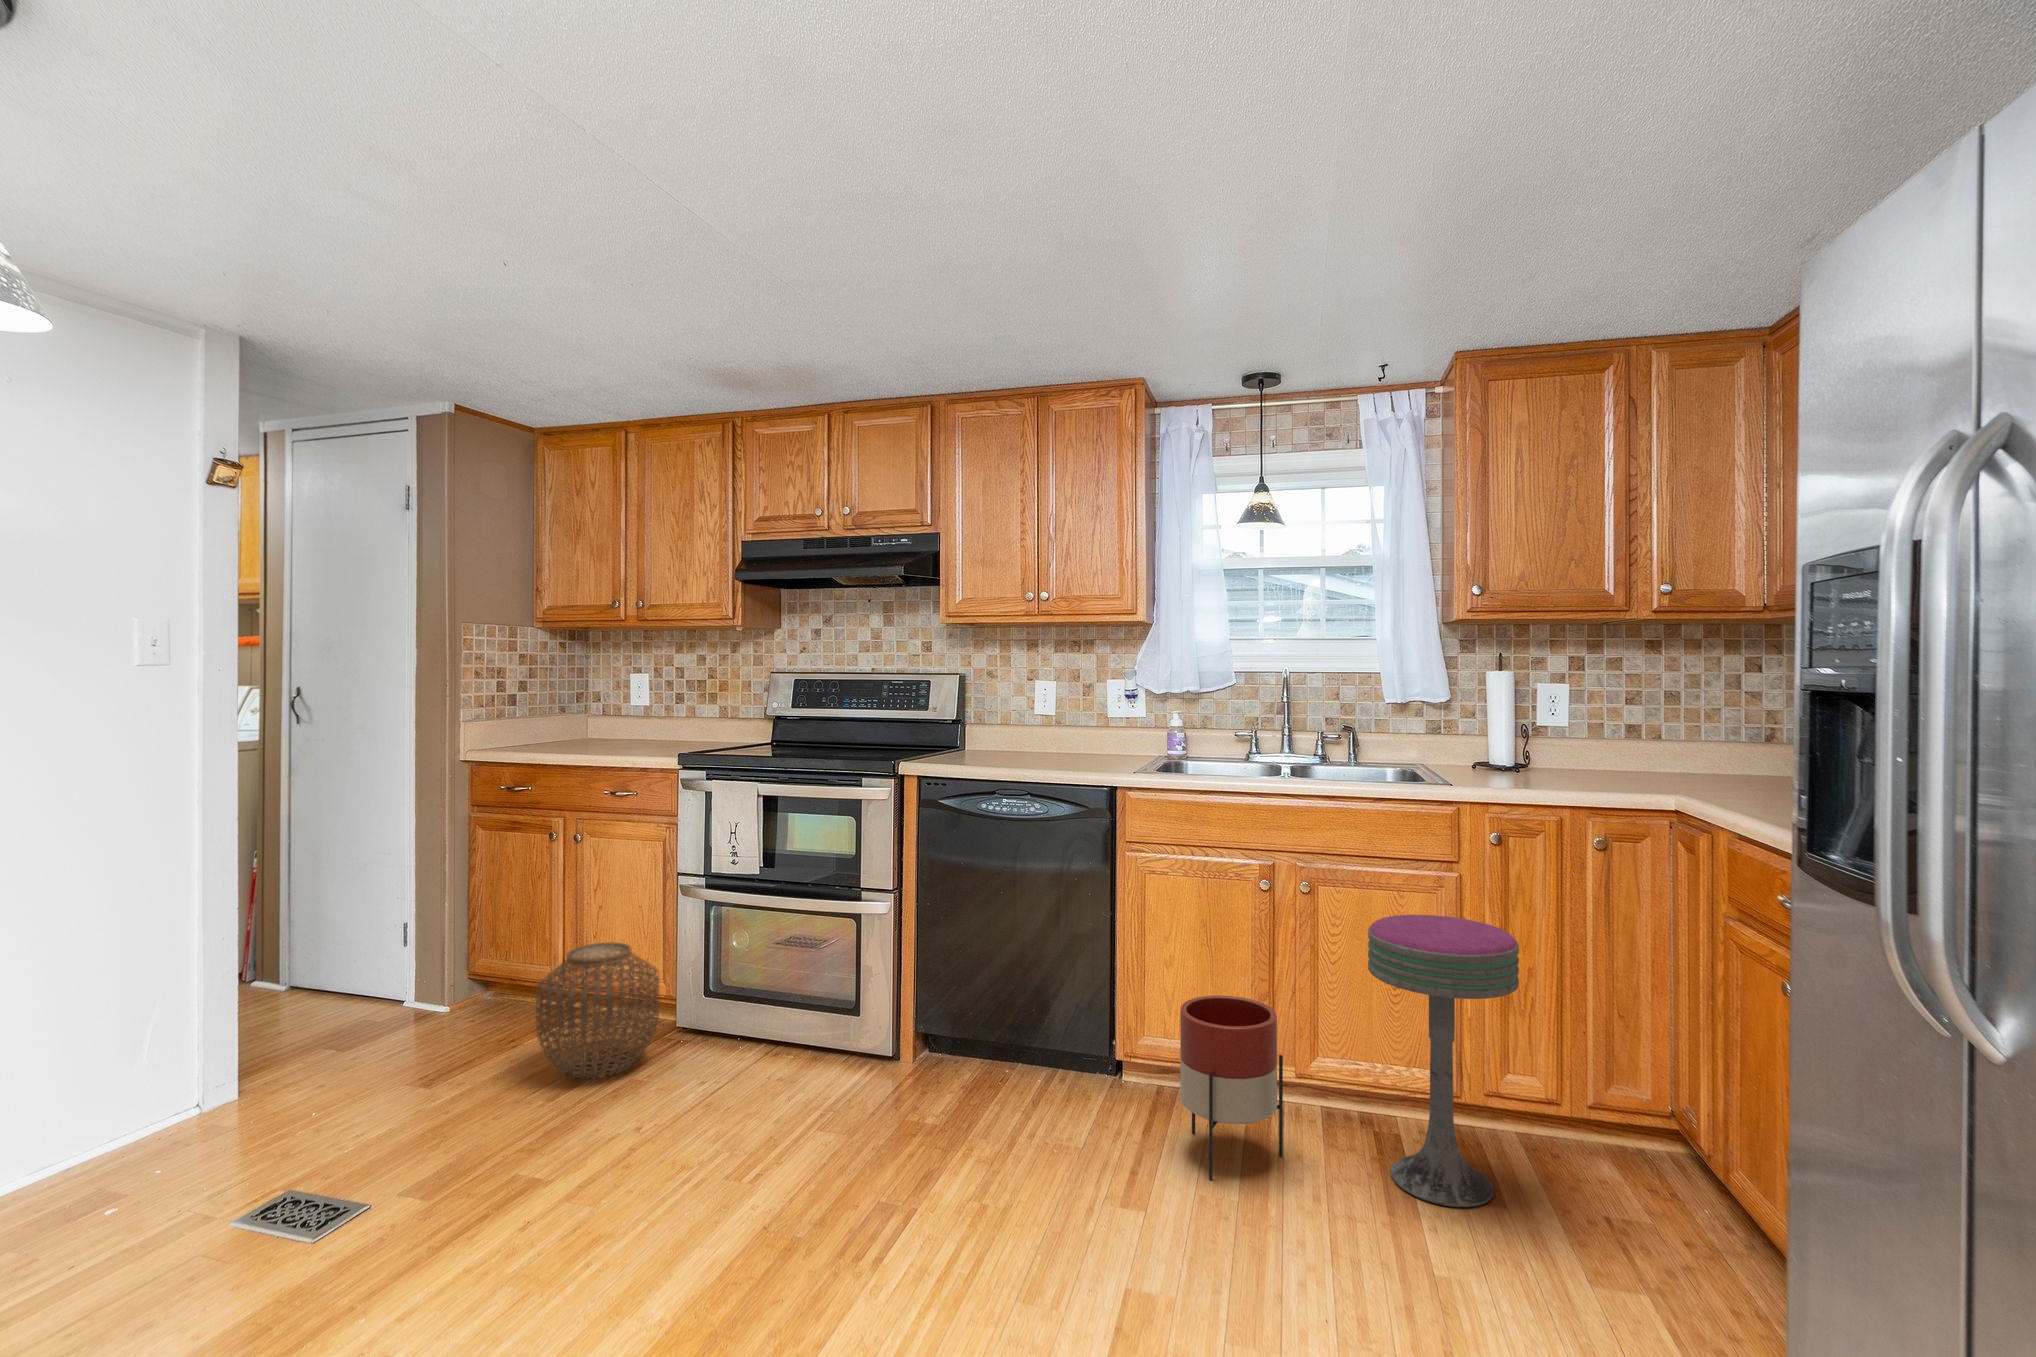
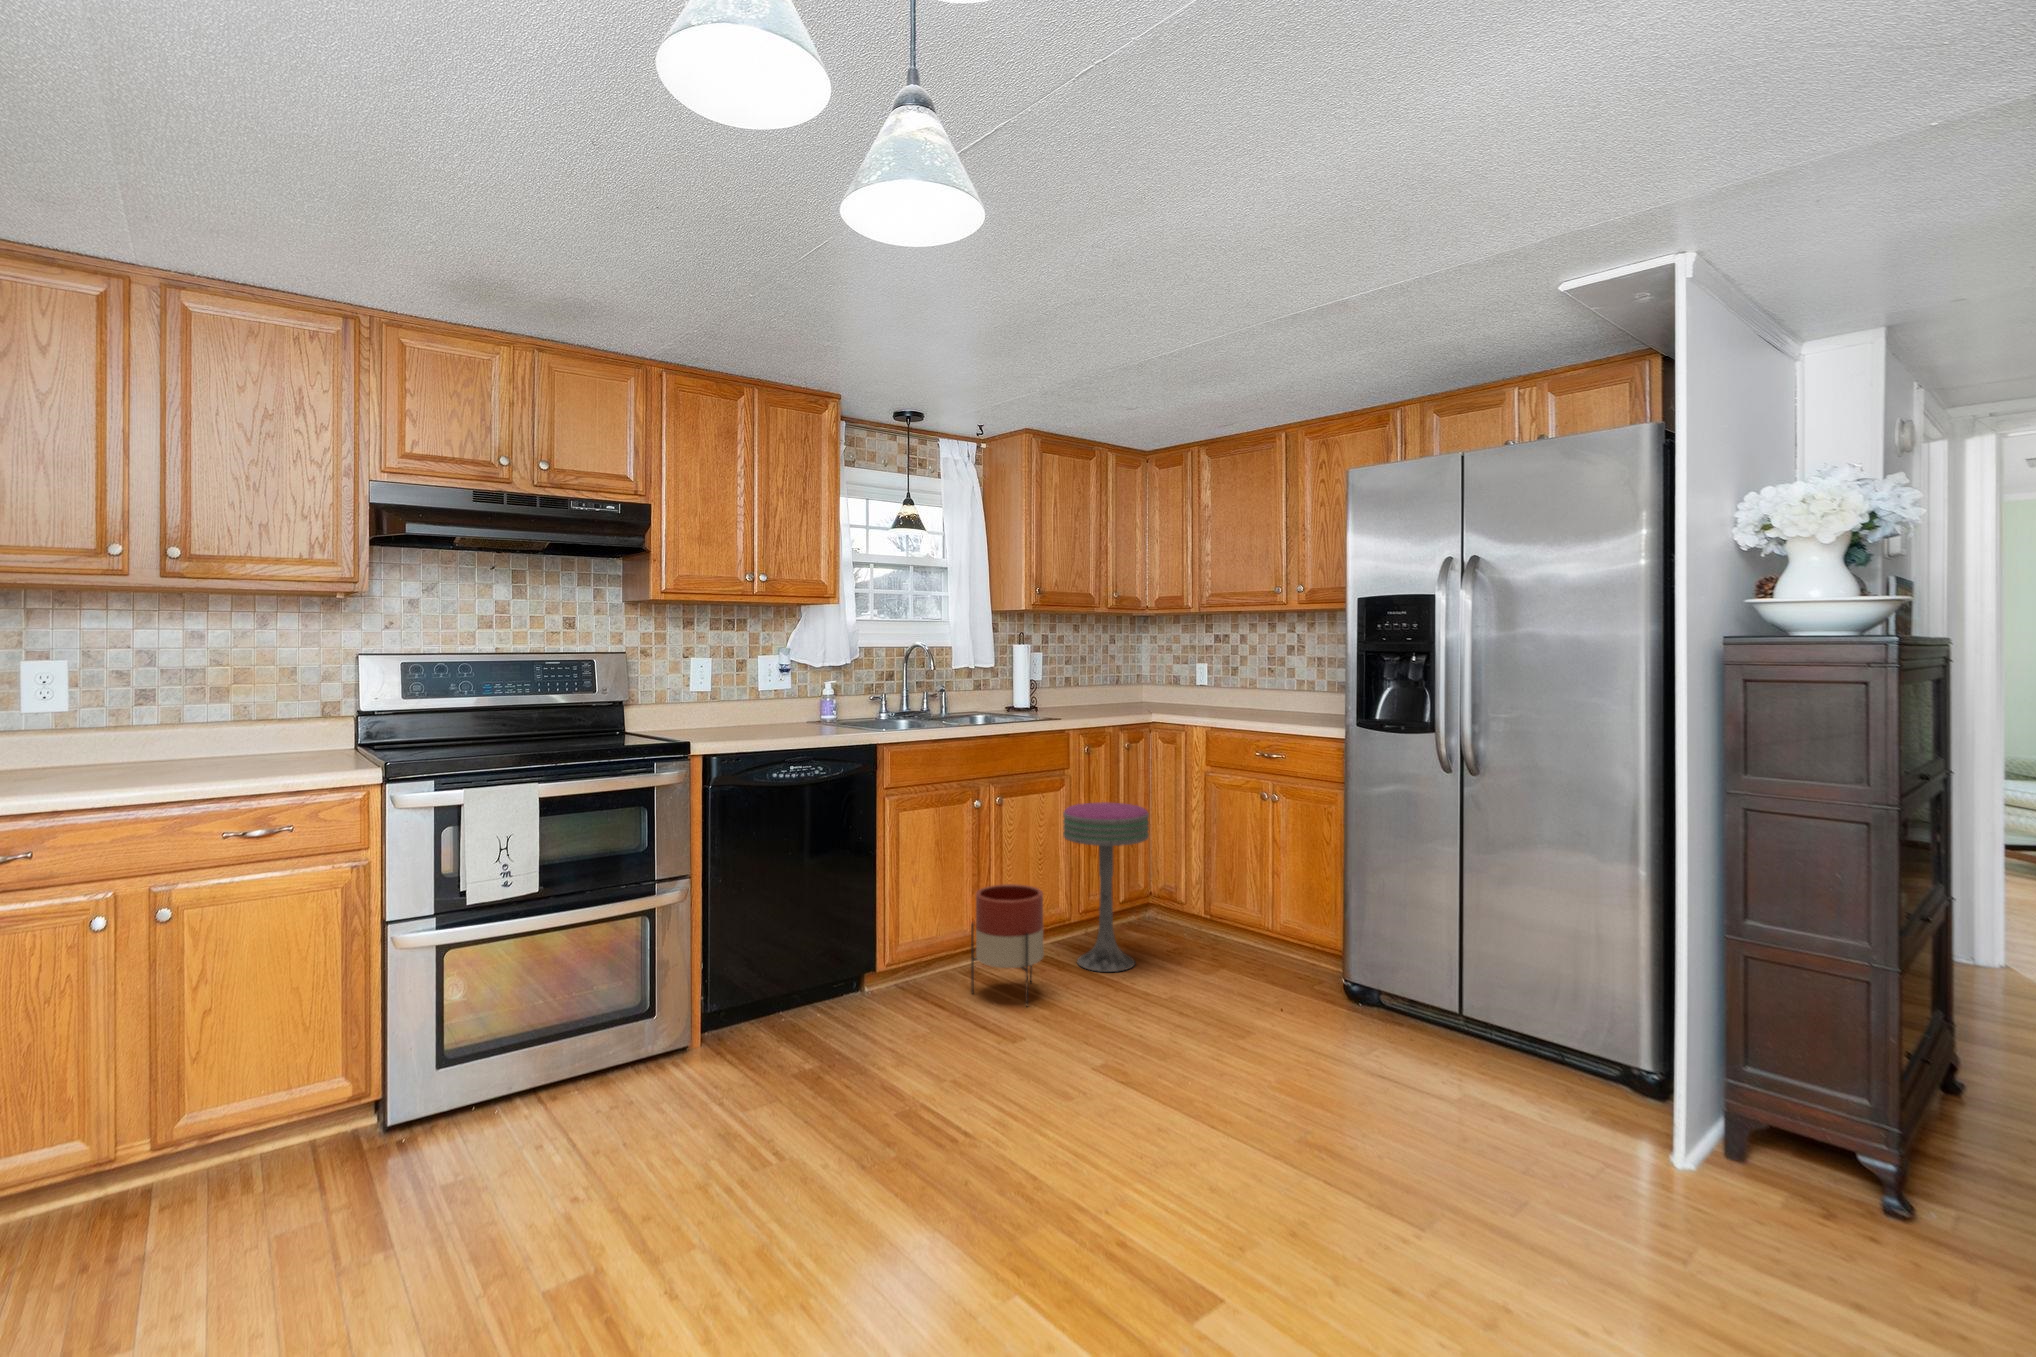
woven basket: present [536,942,659,1079] -> none [277,1020,459,1212]

